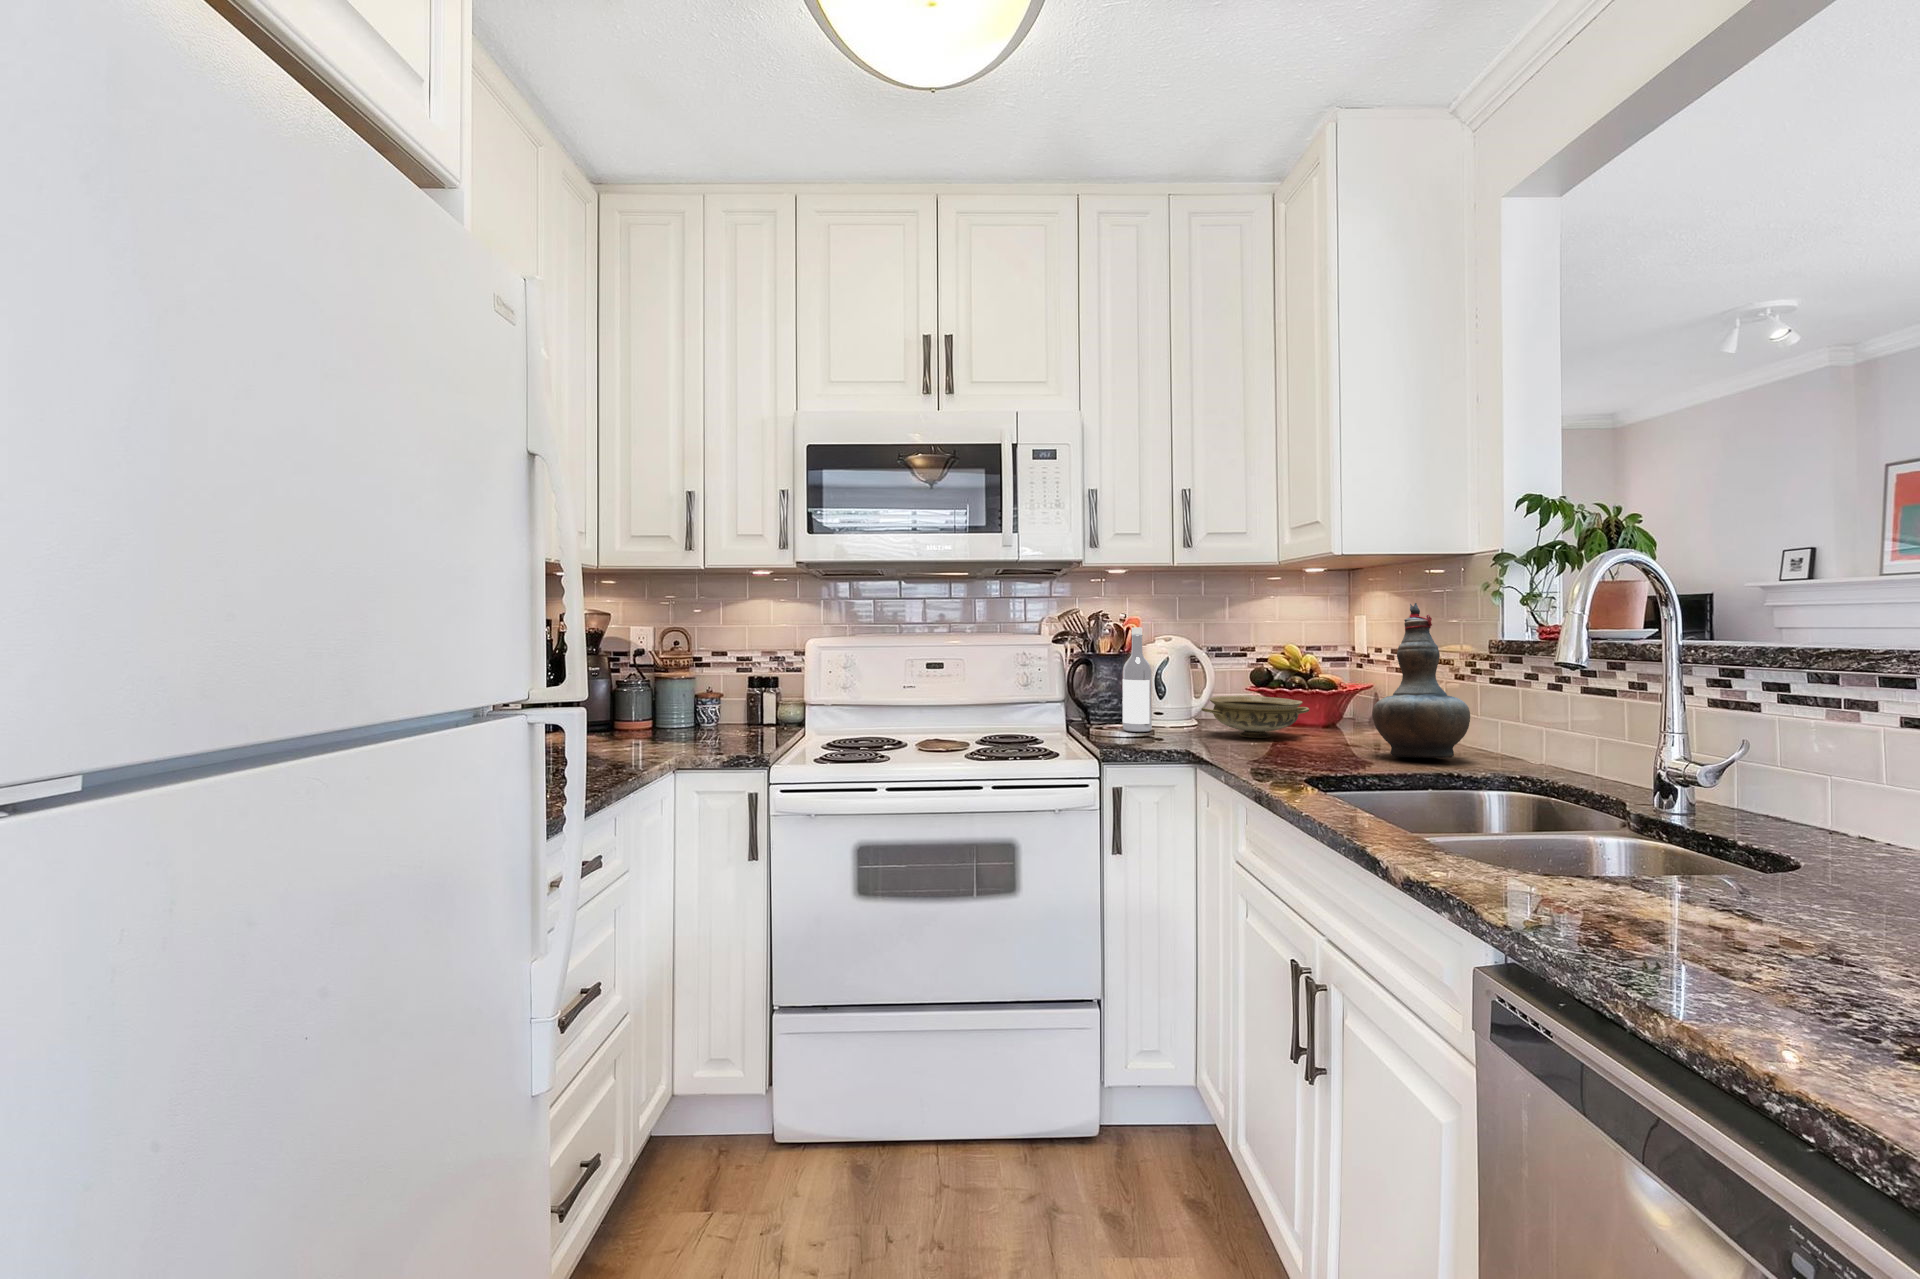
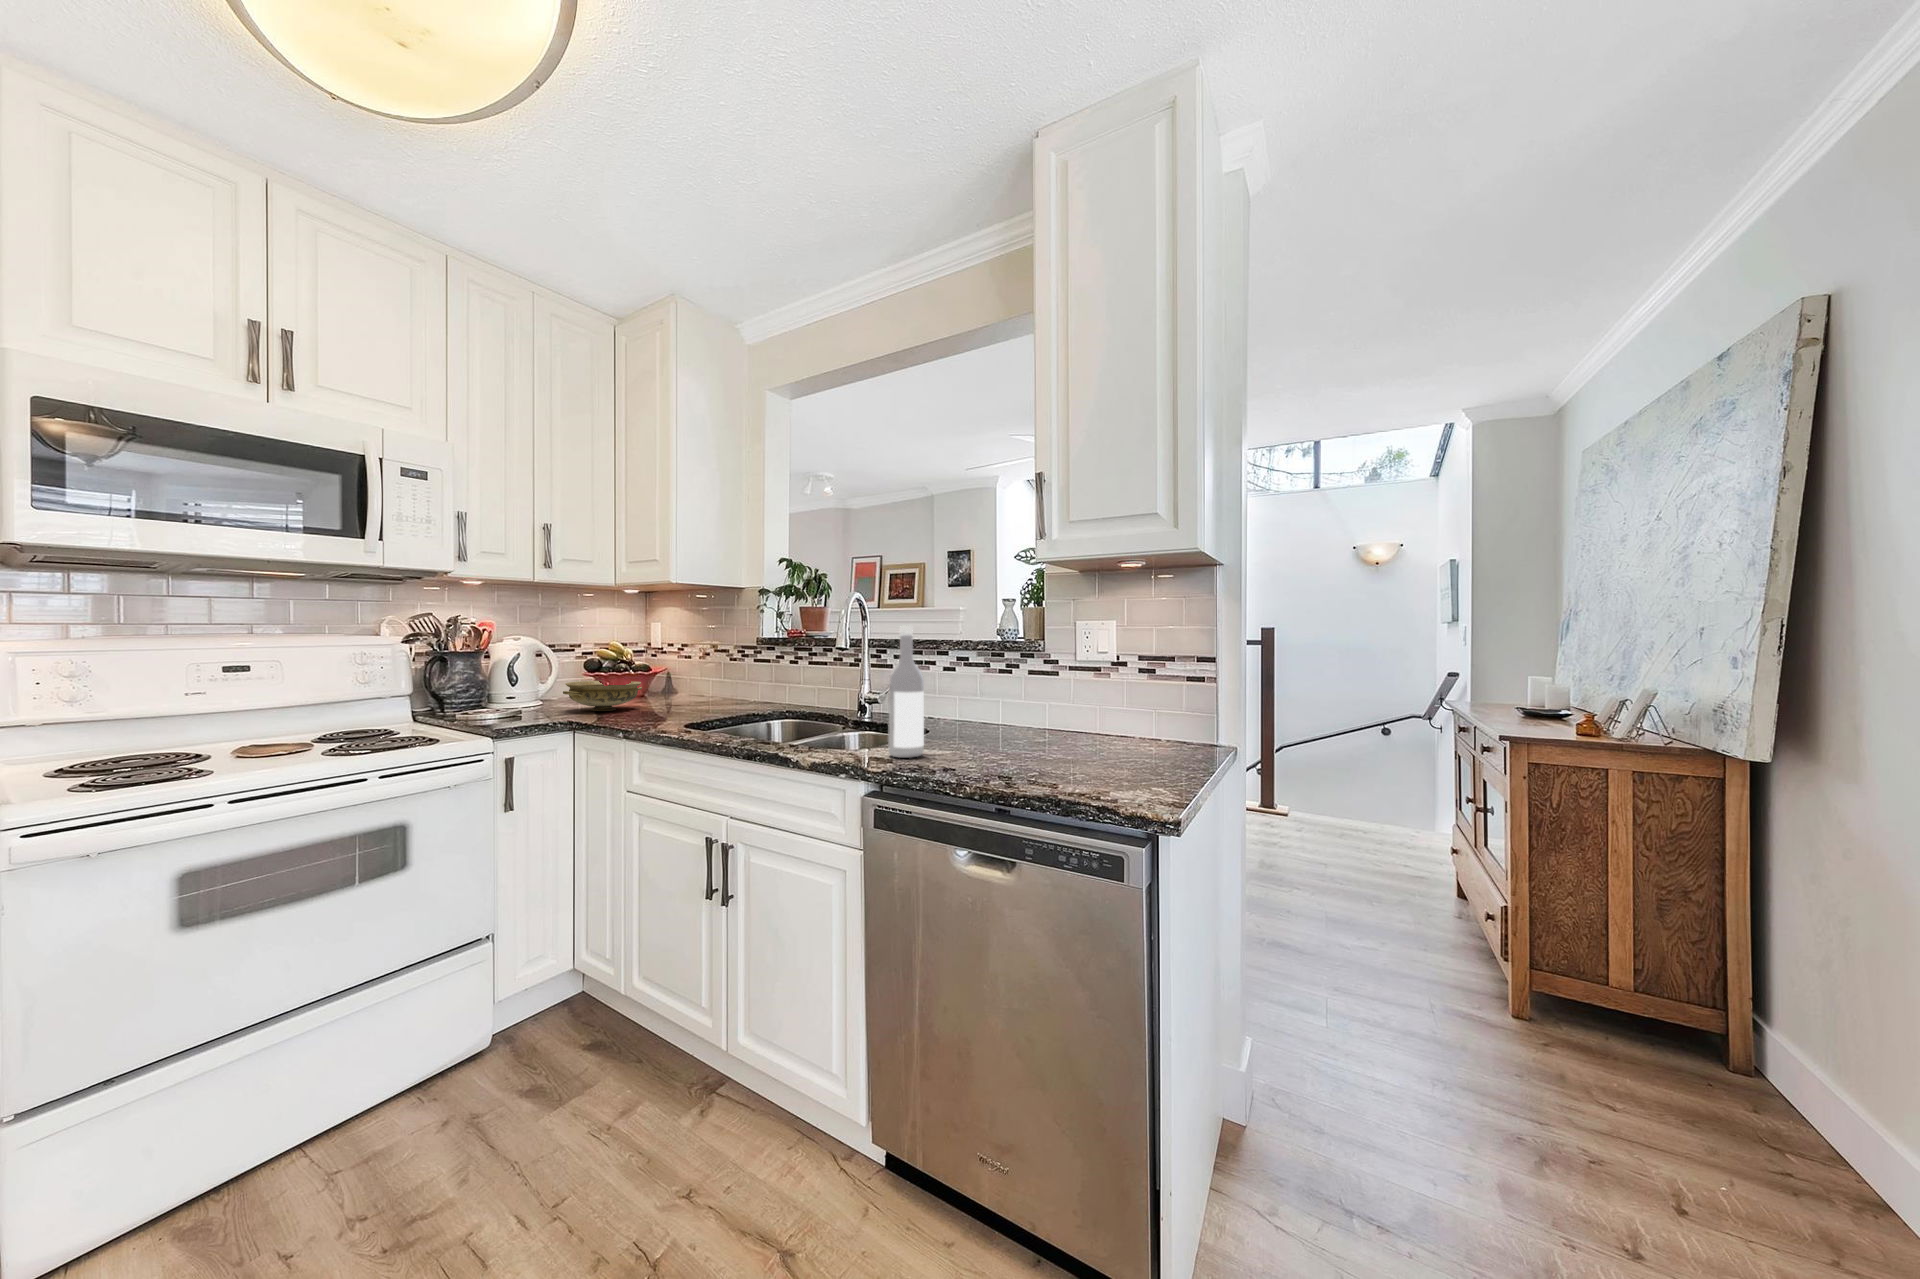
decorative vase: present [1372,603,1470,758] -> none [703,614,759,711]
wine bottle: present [1122,627,1152,732] -> present [888,626,924,758]

